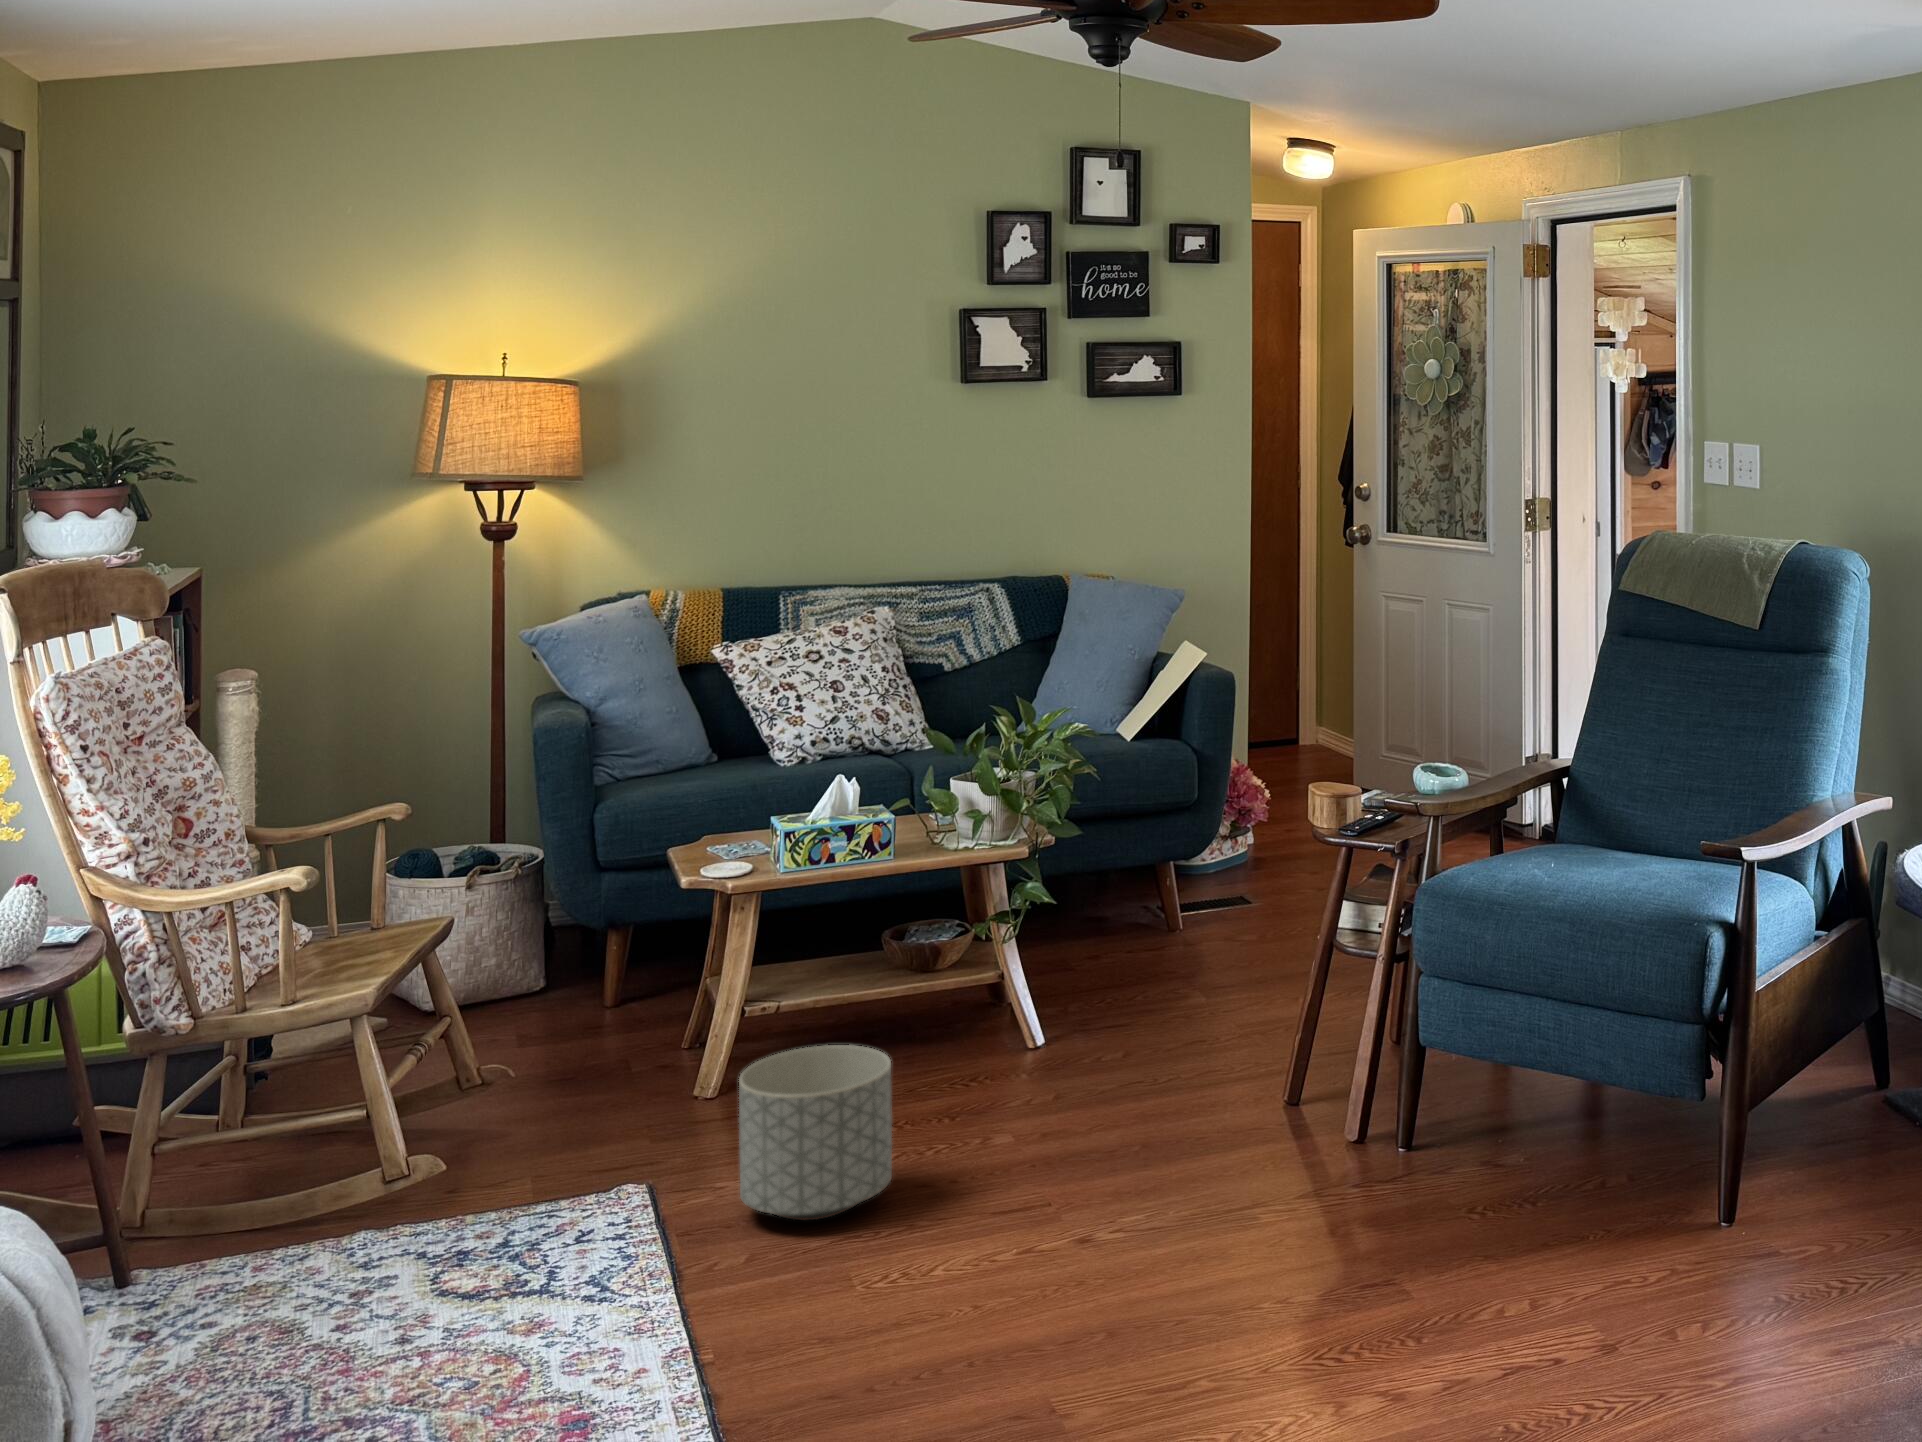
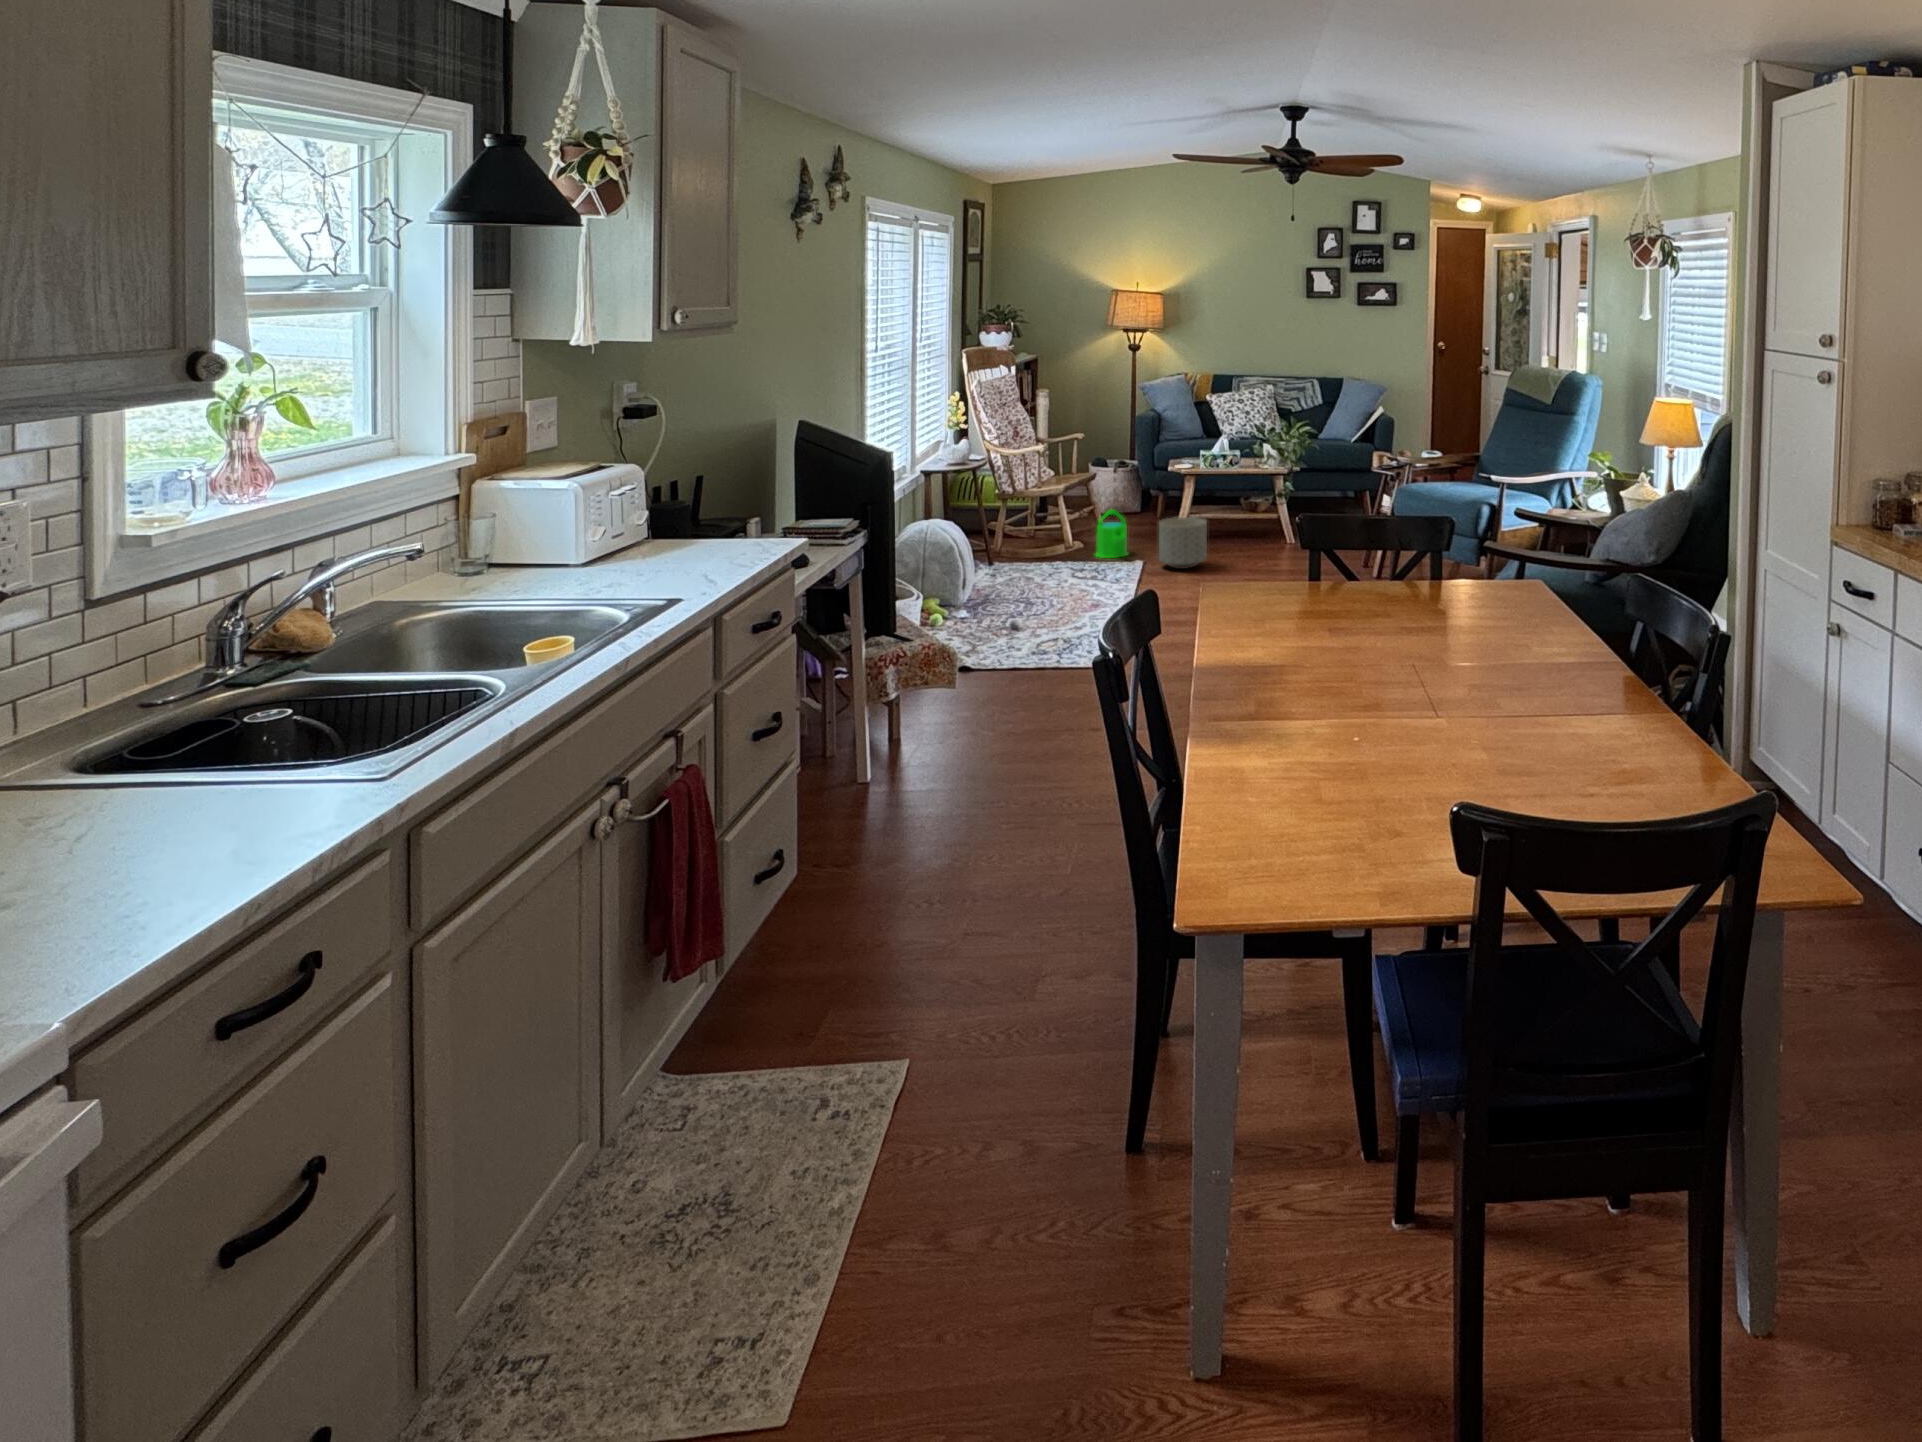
watering can: none [496,1046,616,1211] -> present [1095,509,1128,558]

